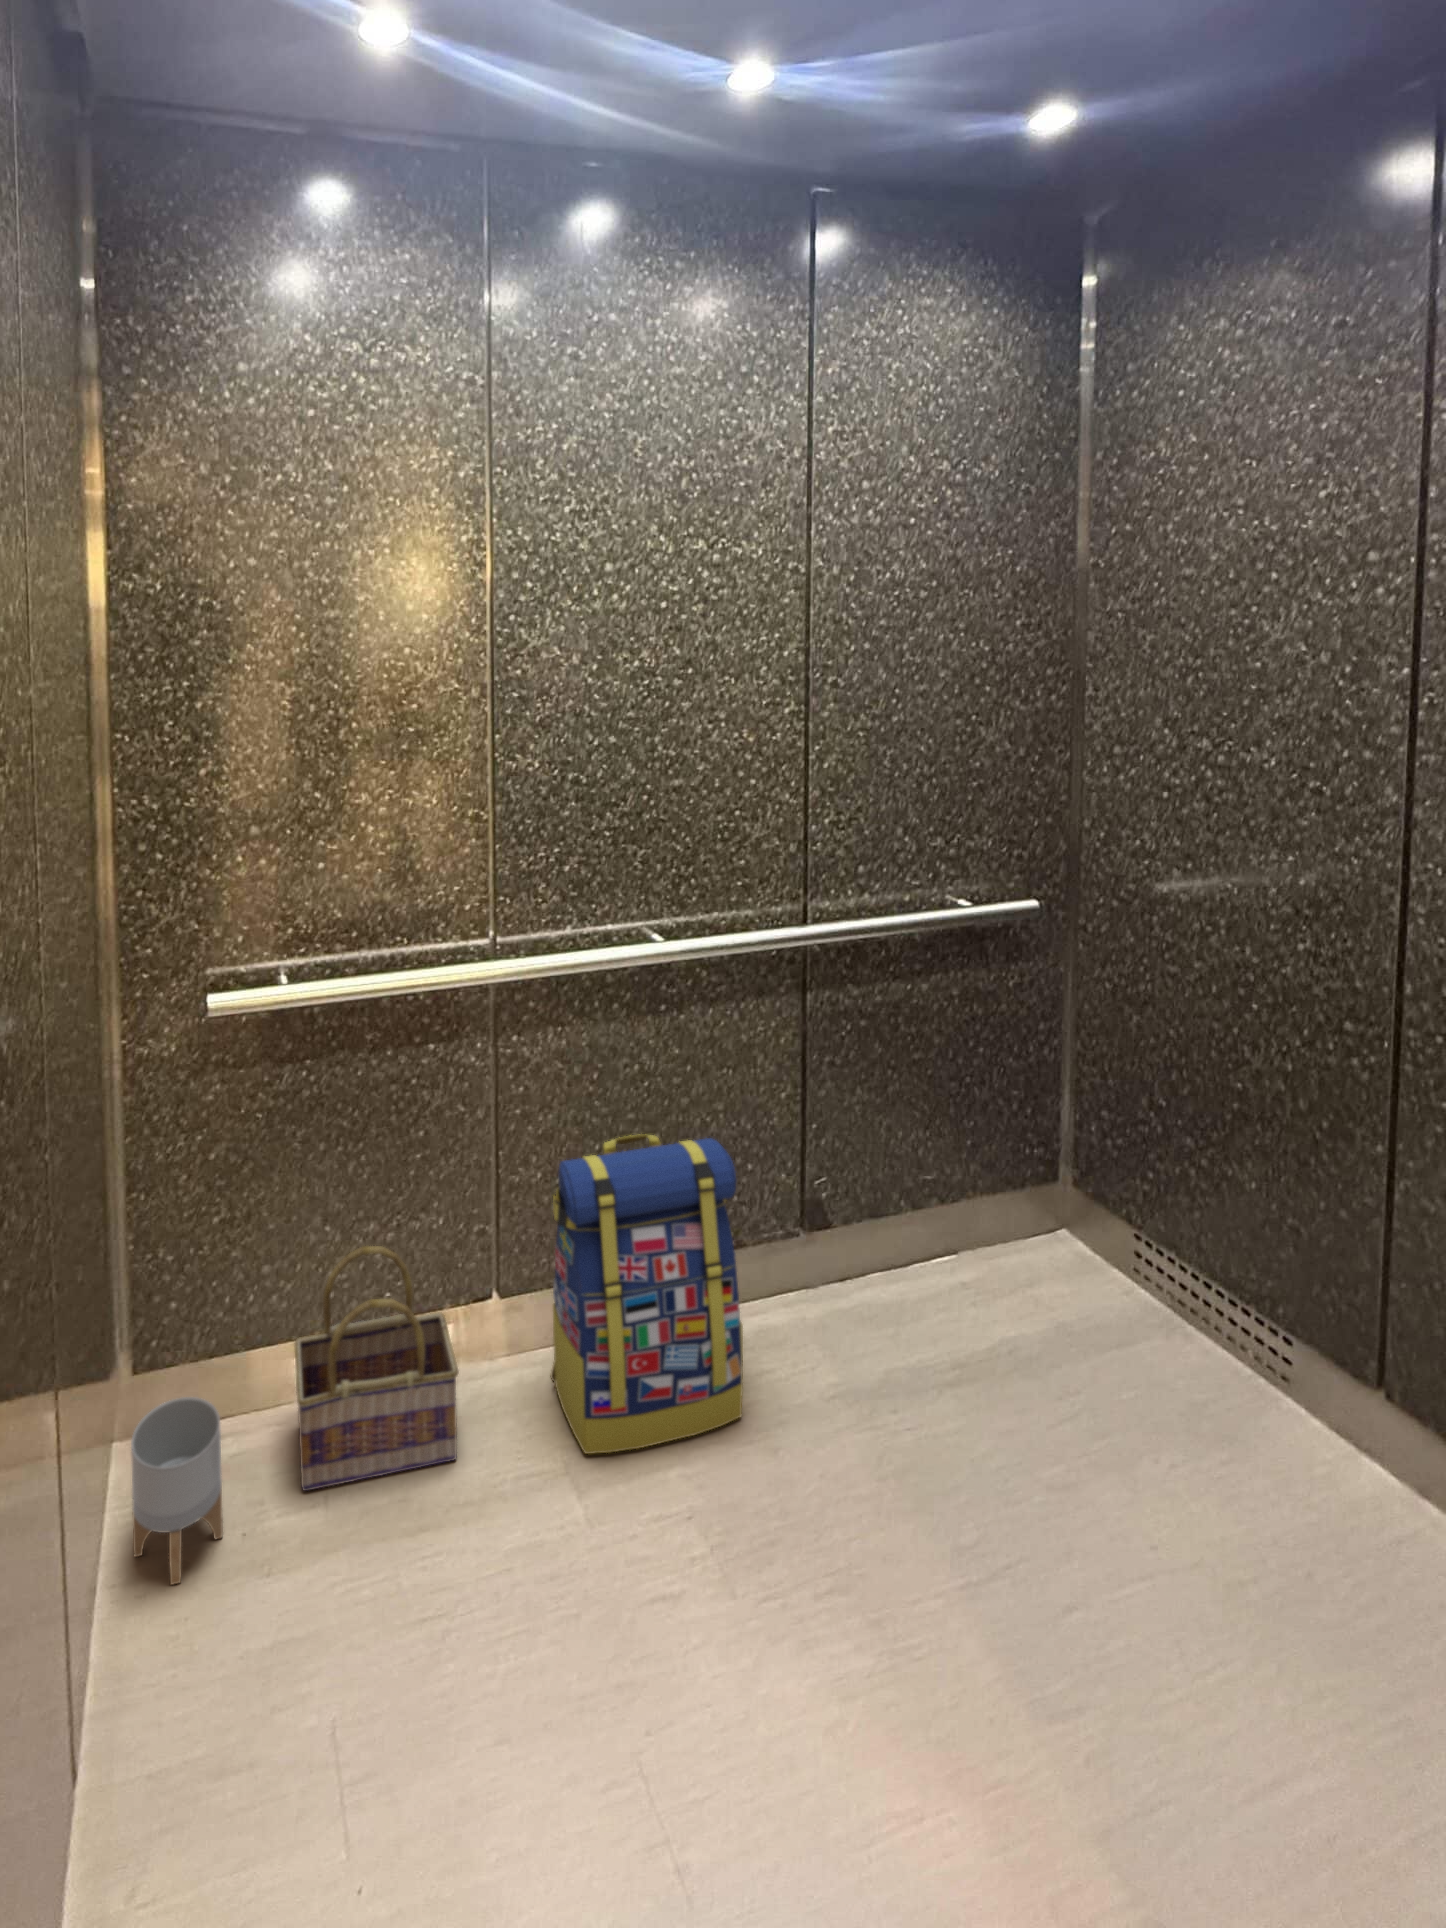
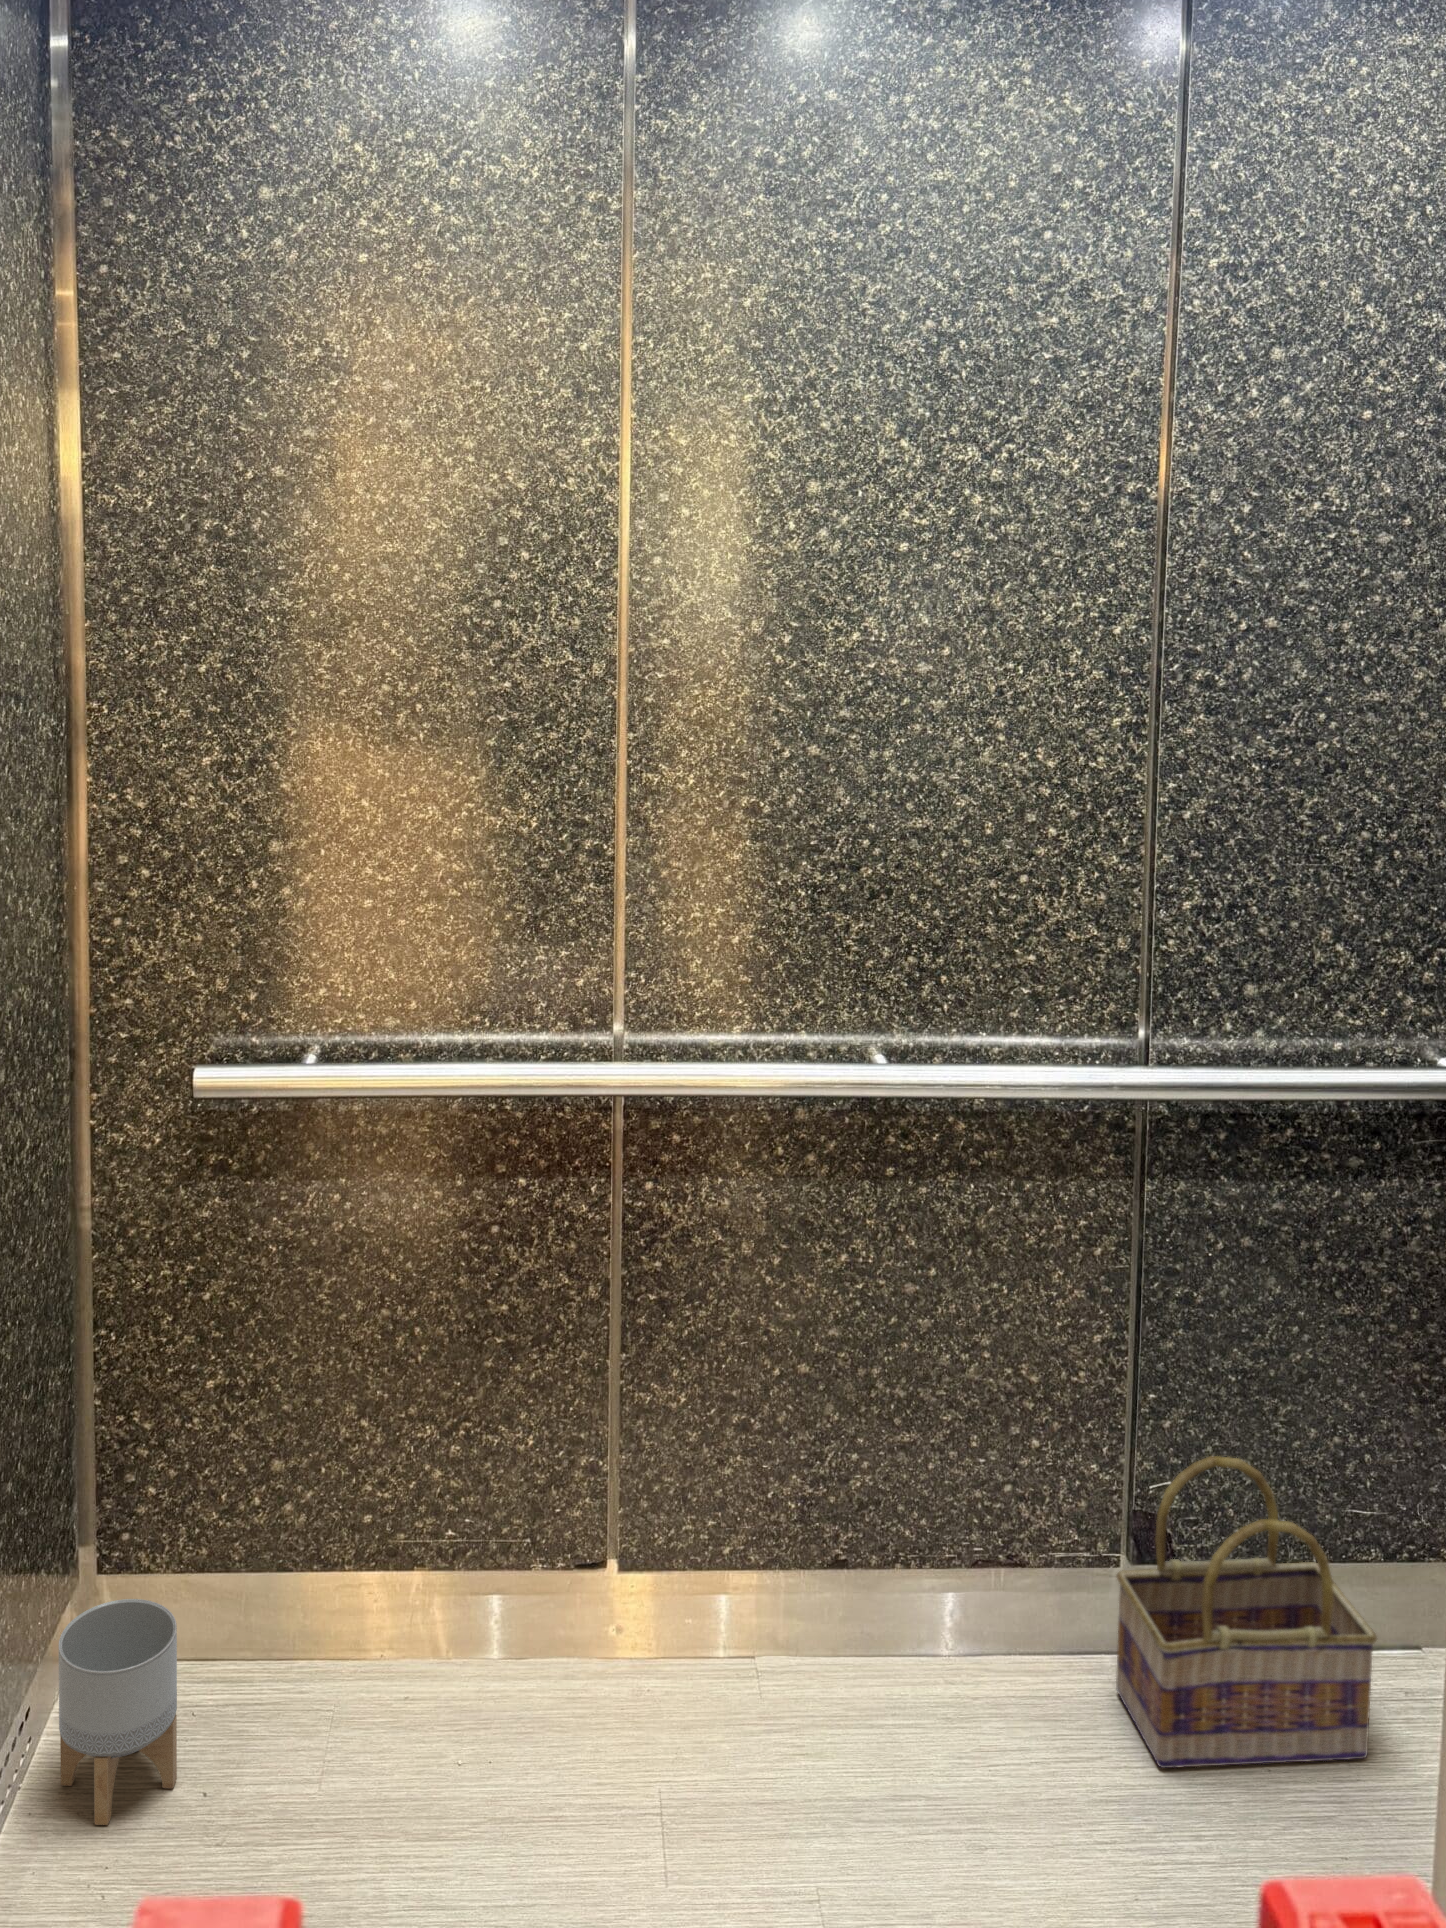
backpack: present [551,1134,743,1454] -> none [671,1356,955,1806]
basket: present [295,1246,459,1491] -> present [1116,1456,1377,1768]

